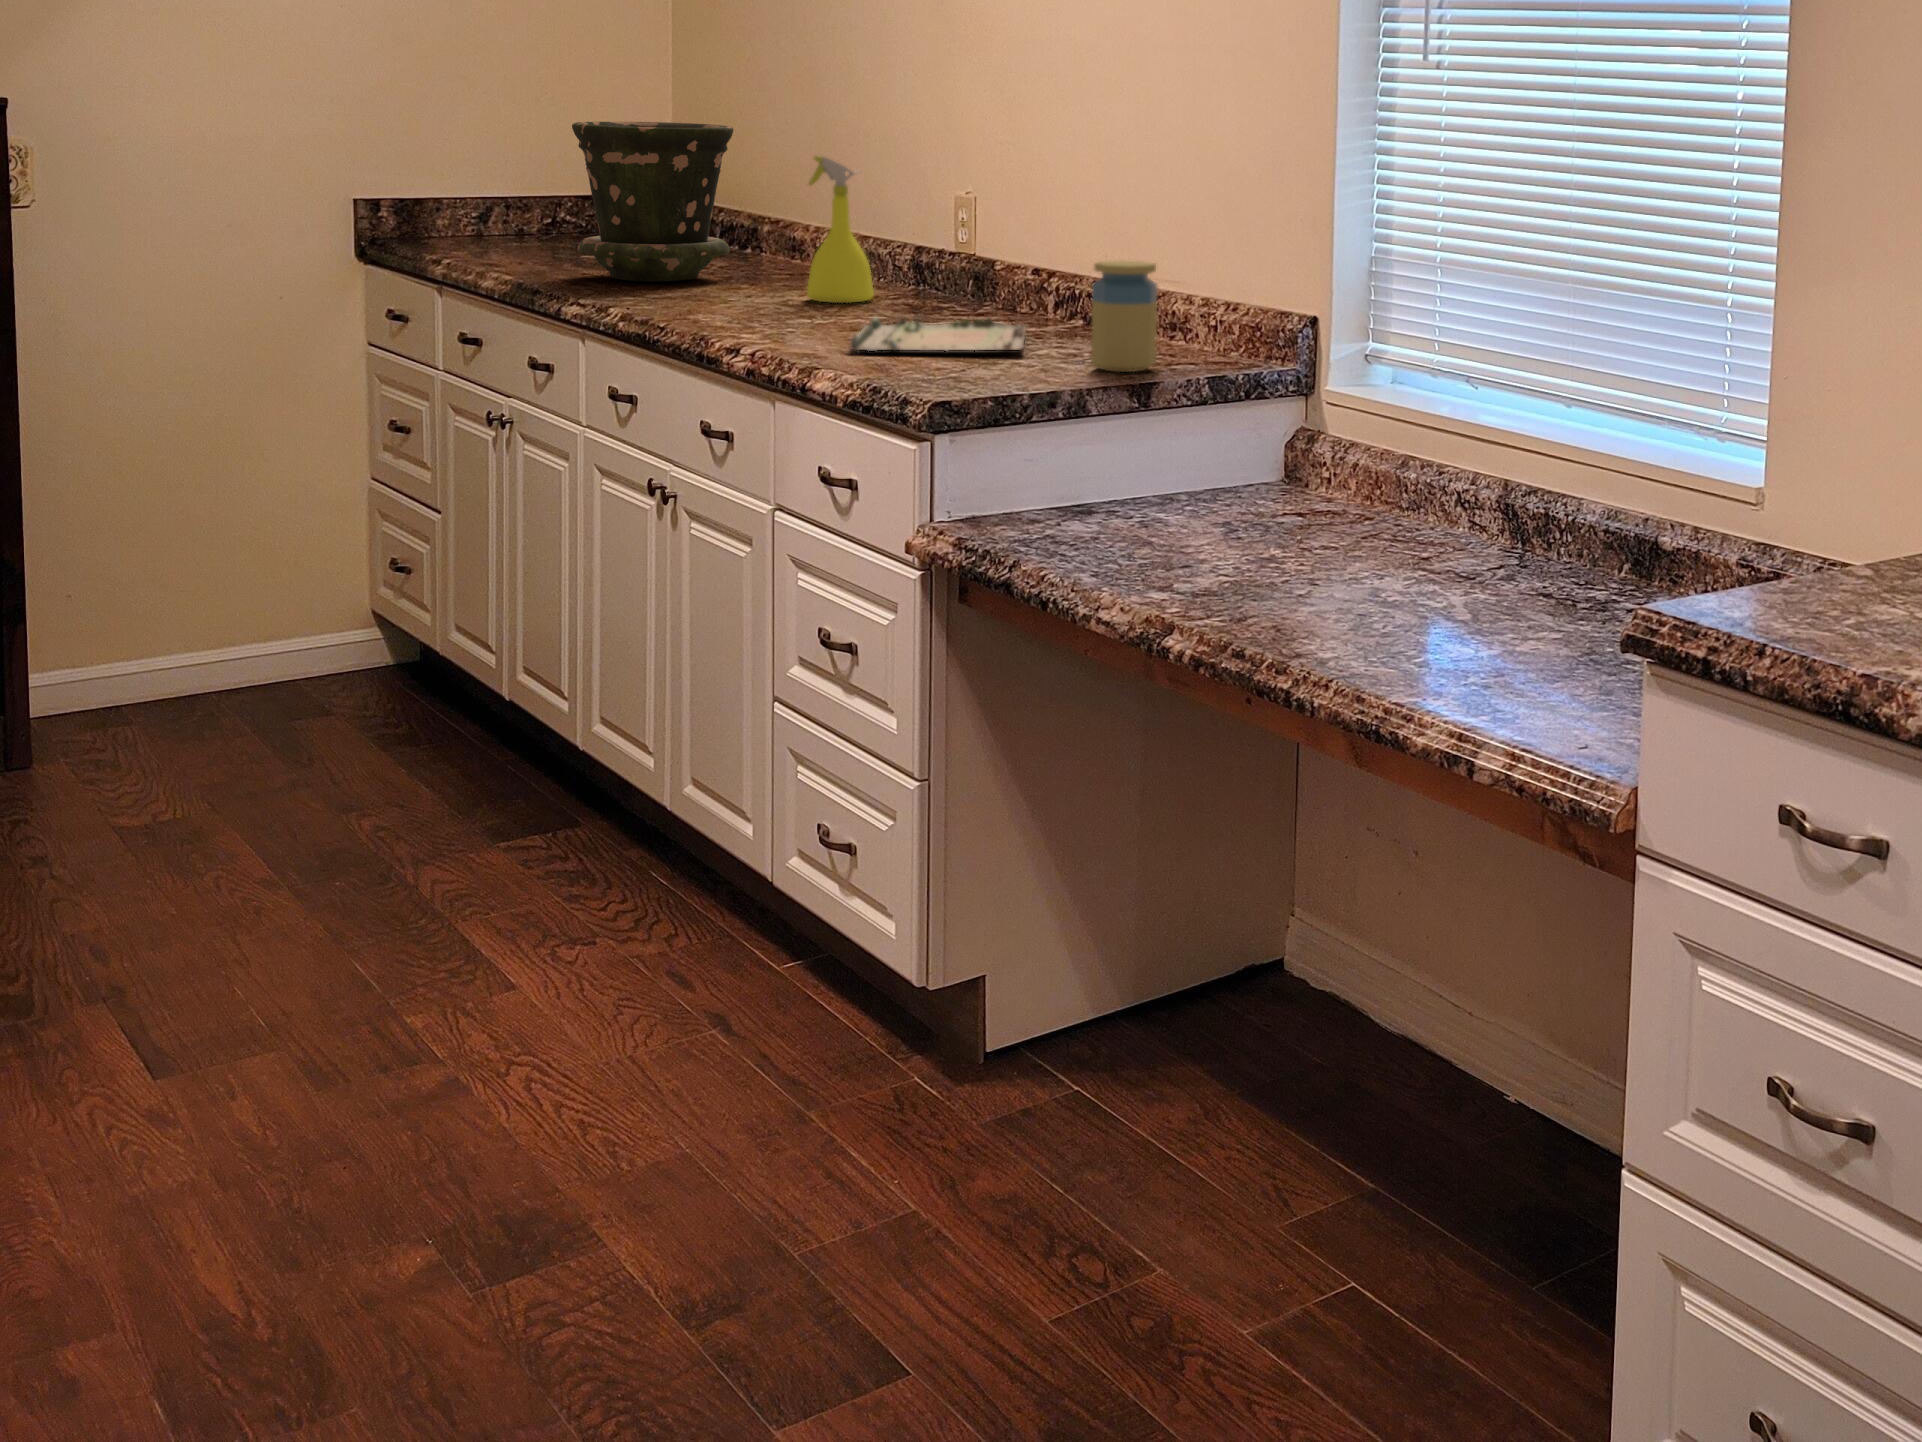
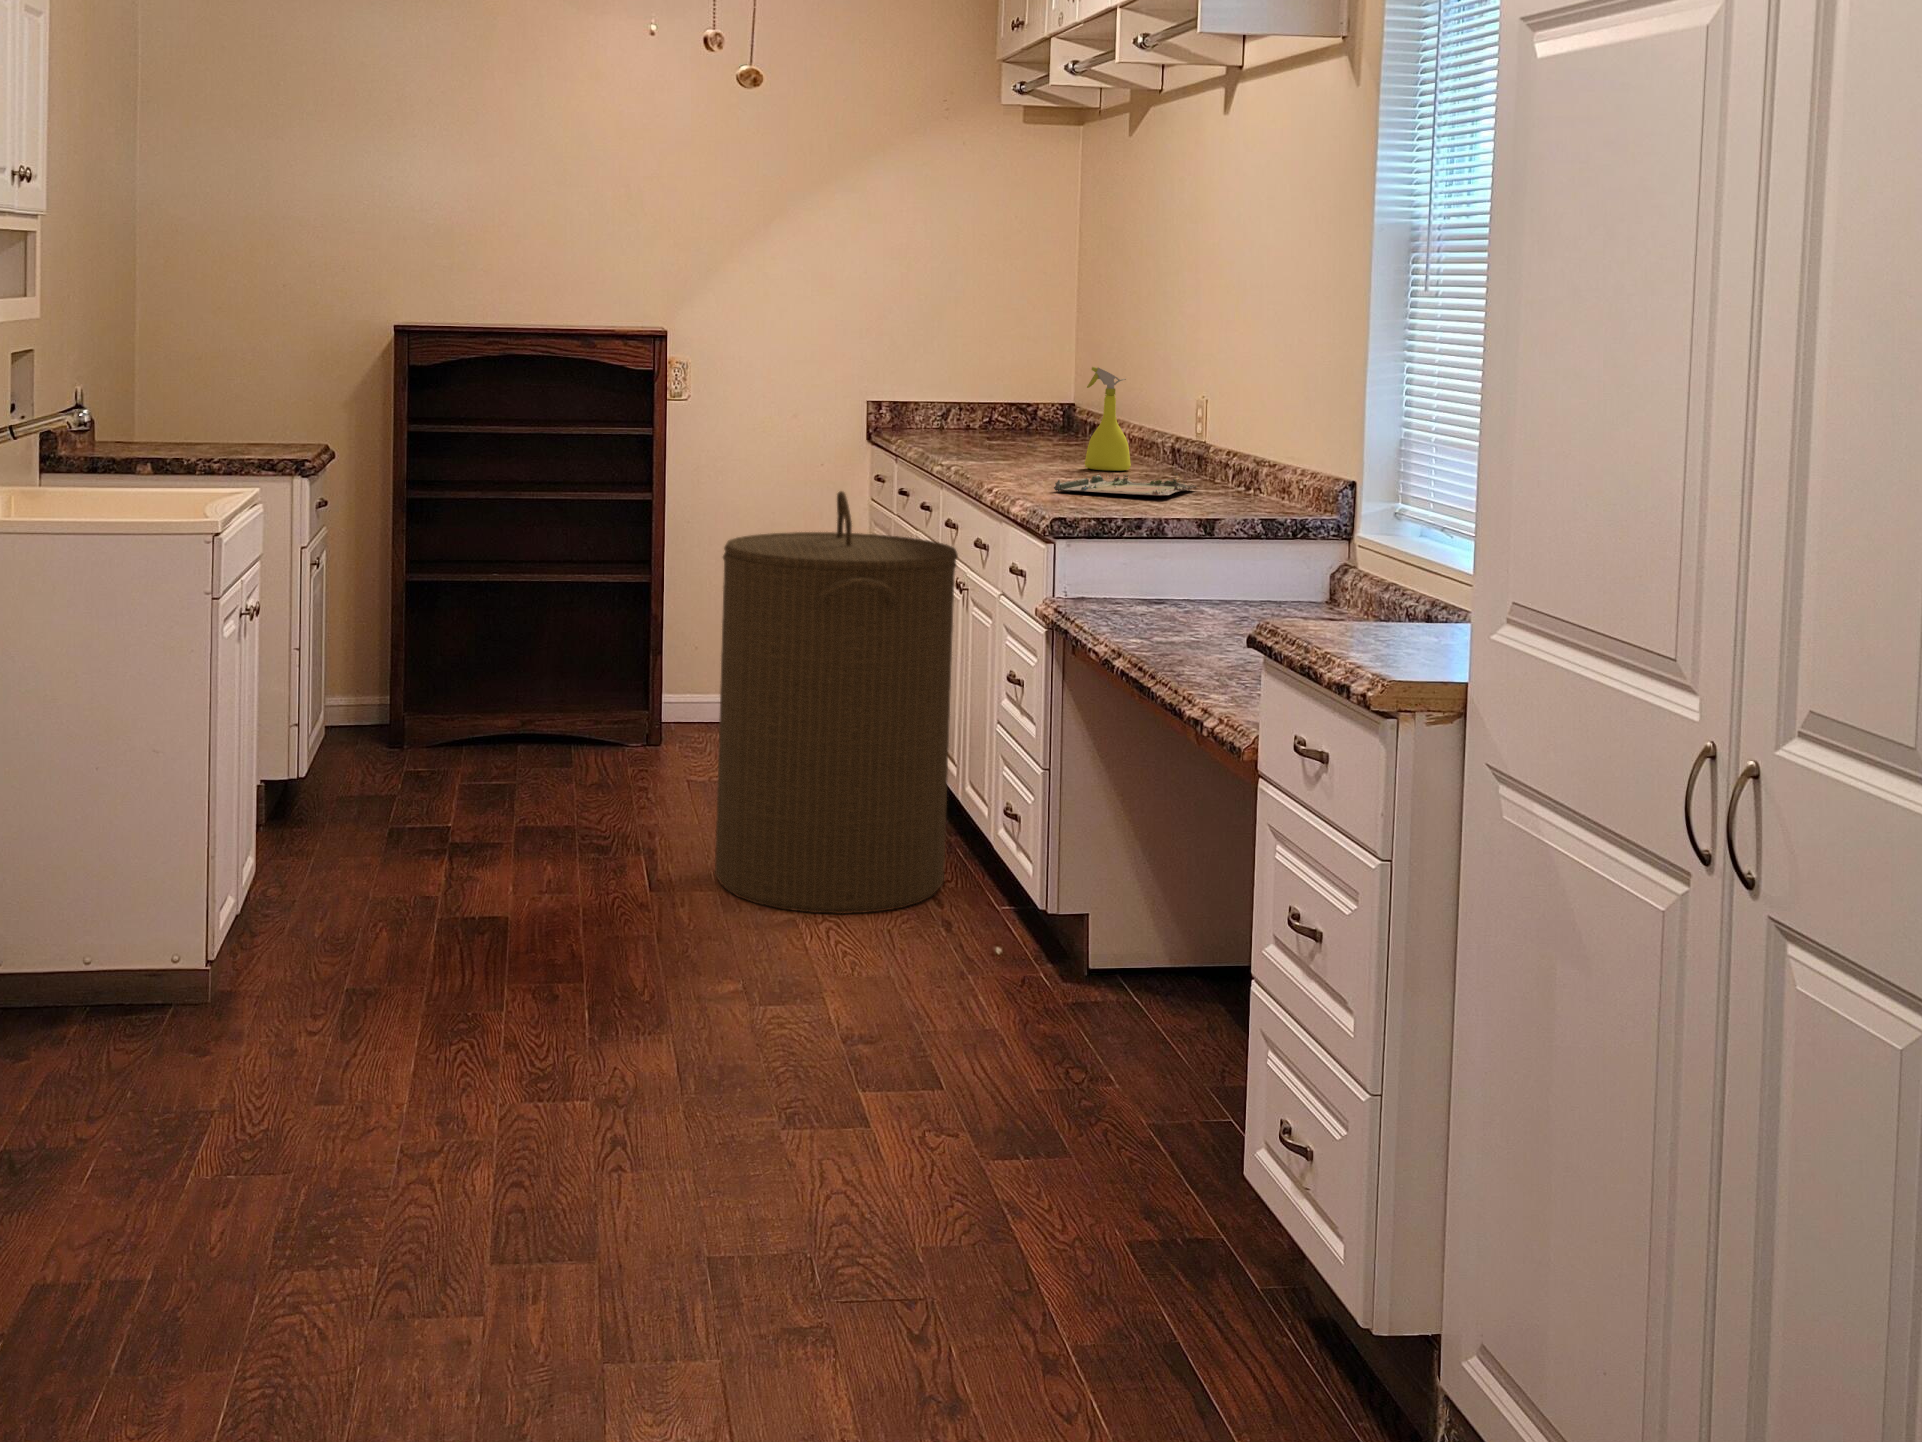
flower pot: present [572,122,734,282] -> none [961,346,1064,455]
jar: present [1091,261,1157,372] -> none [1196,434,1244,512]
laundry hamper: none [272,371,687,1053] -> present [715,491,958,914]

